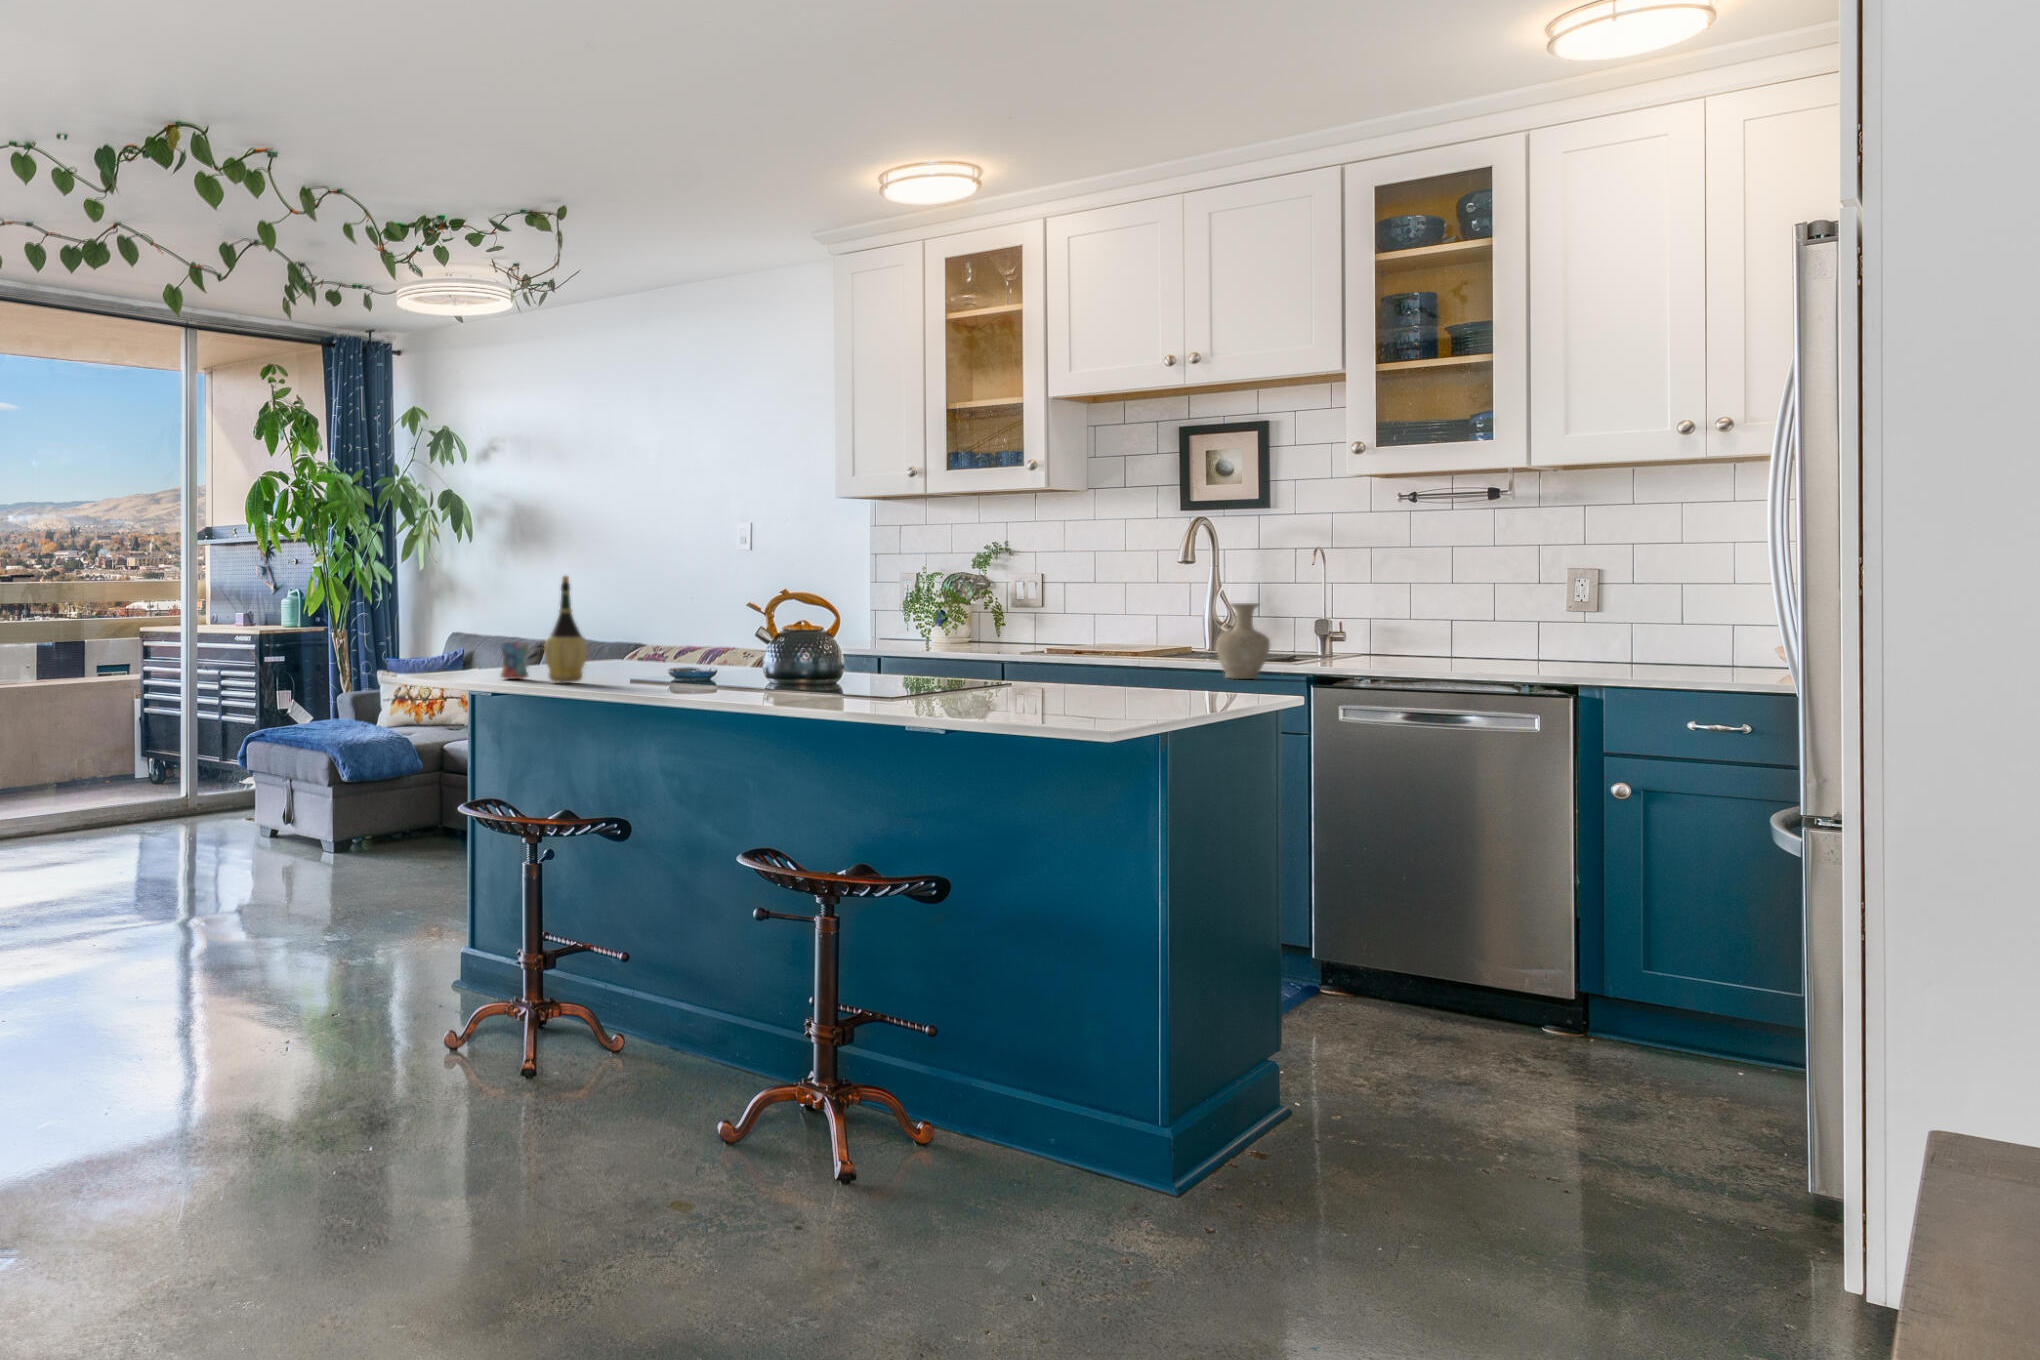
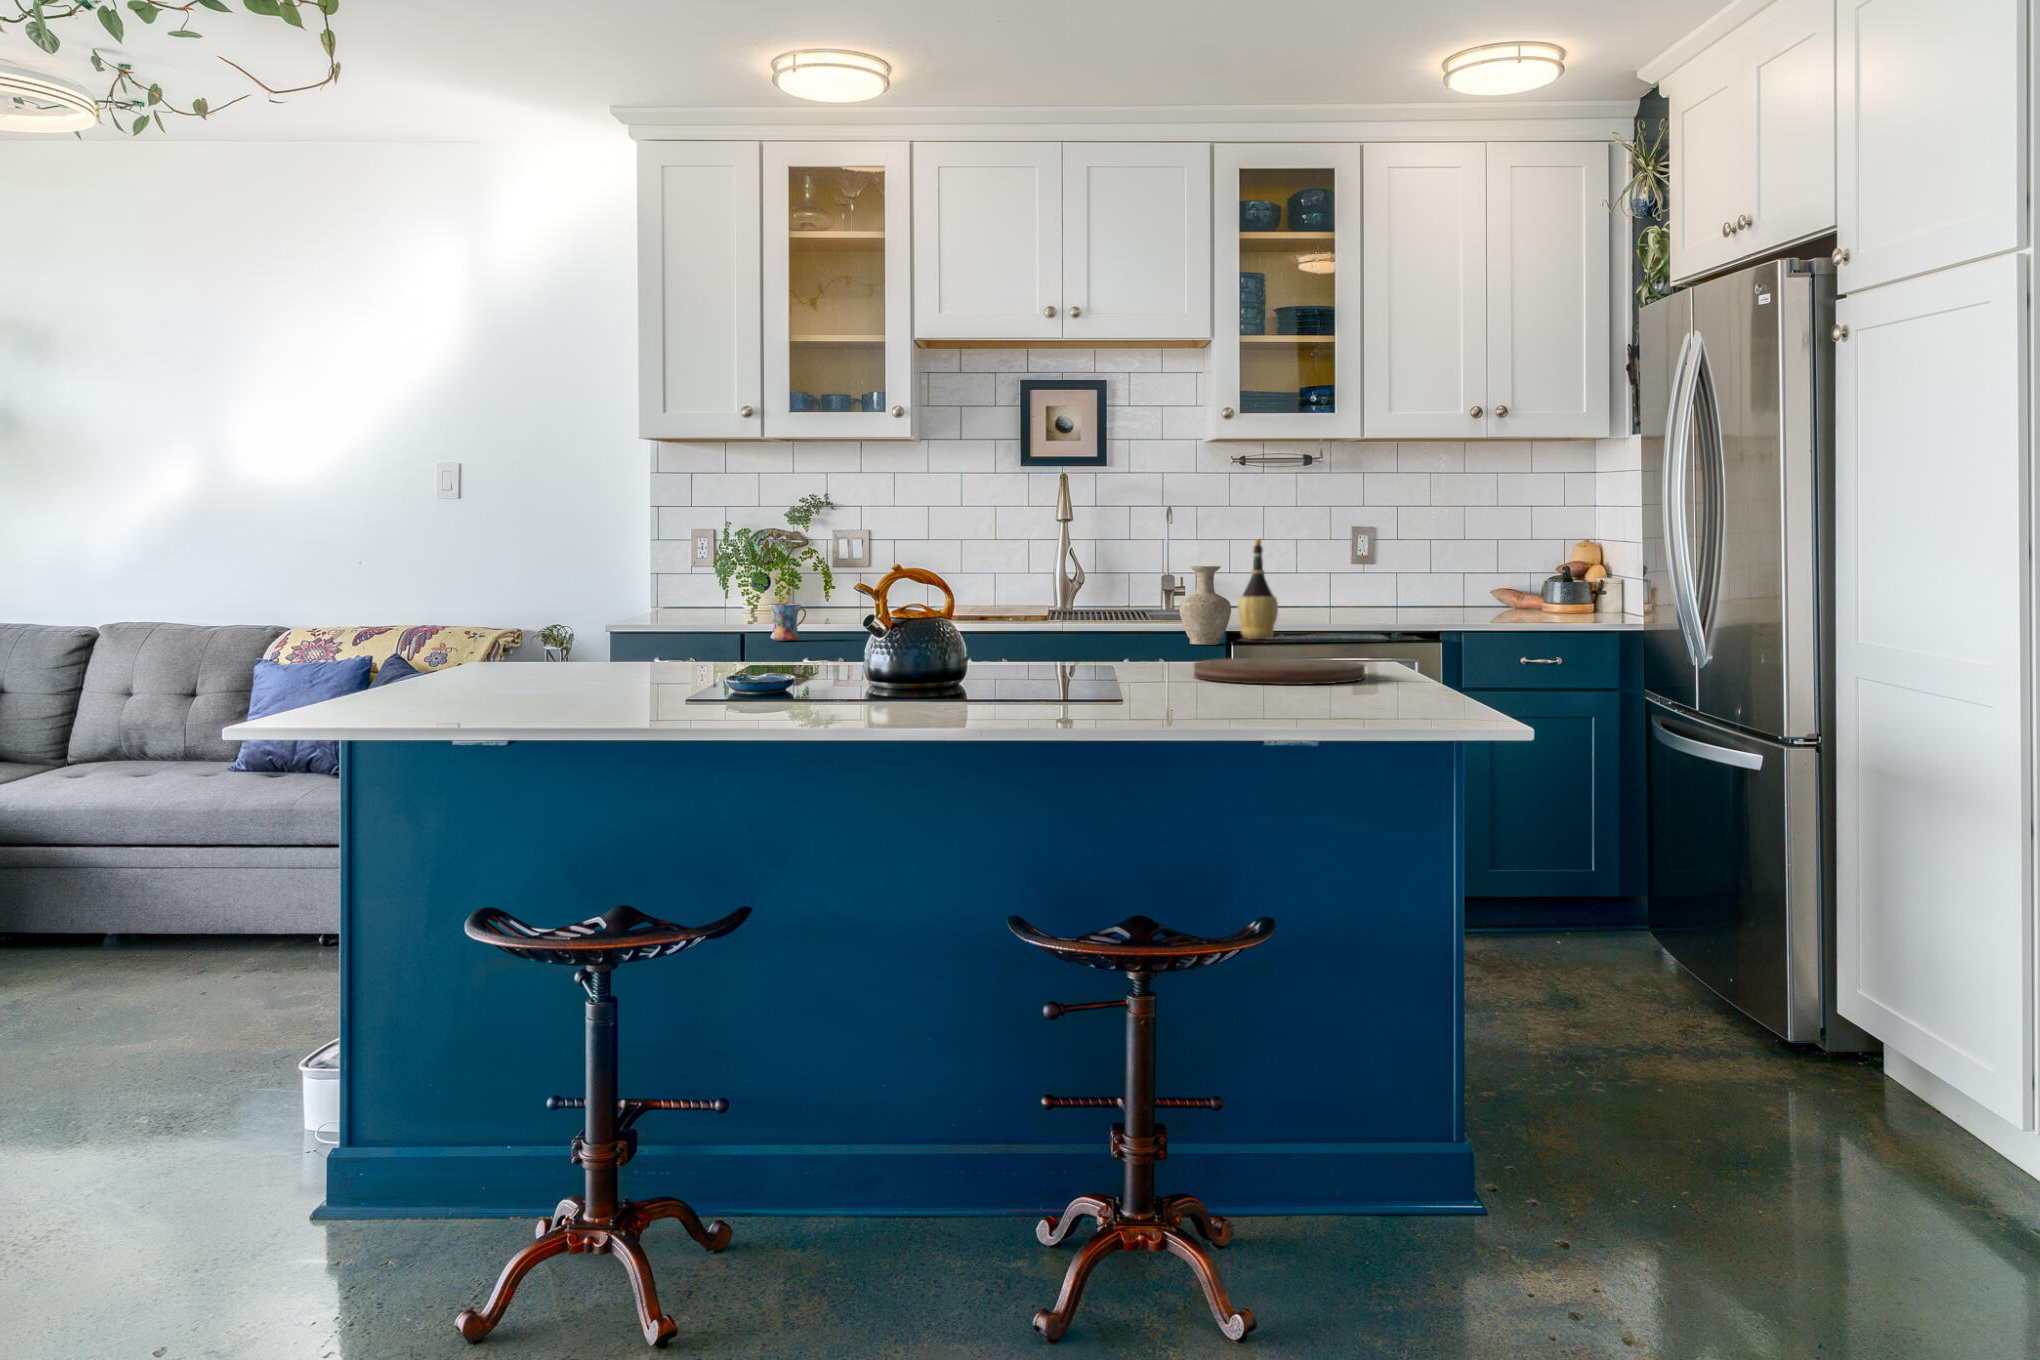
wine bottle: present [544,576,587,683] -> present [1238,539,1278,639]
mug: present [500,642,535,679] -> present [769,604,806,641]
cutting board: none [1013,682,1168,703] -> present [1194,658,1365,685]

